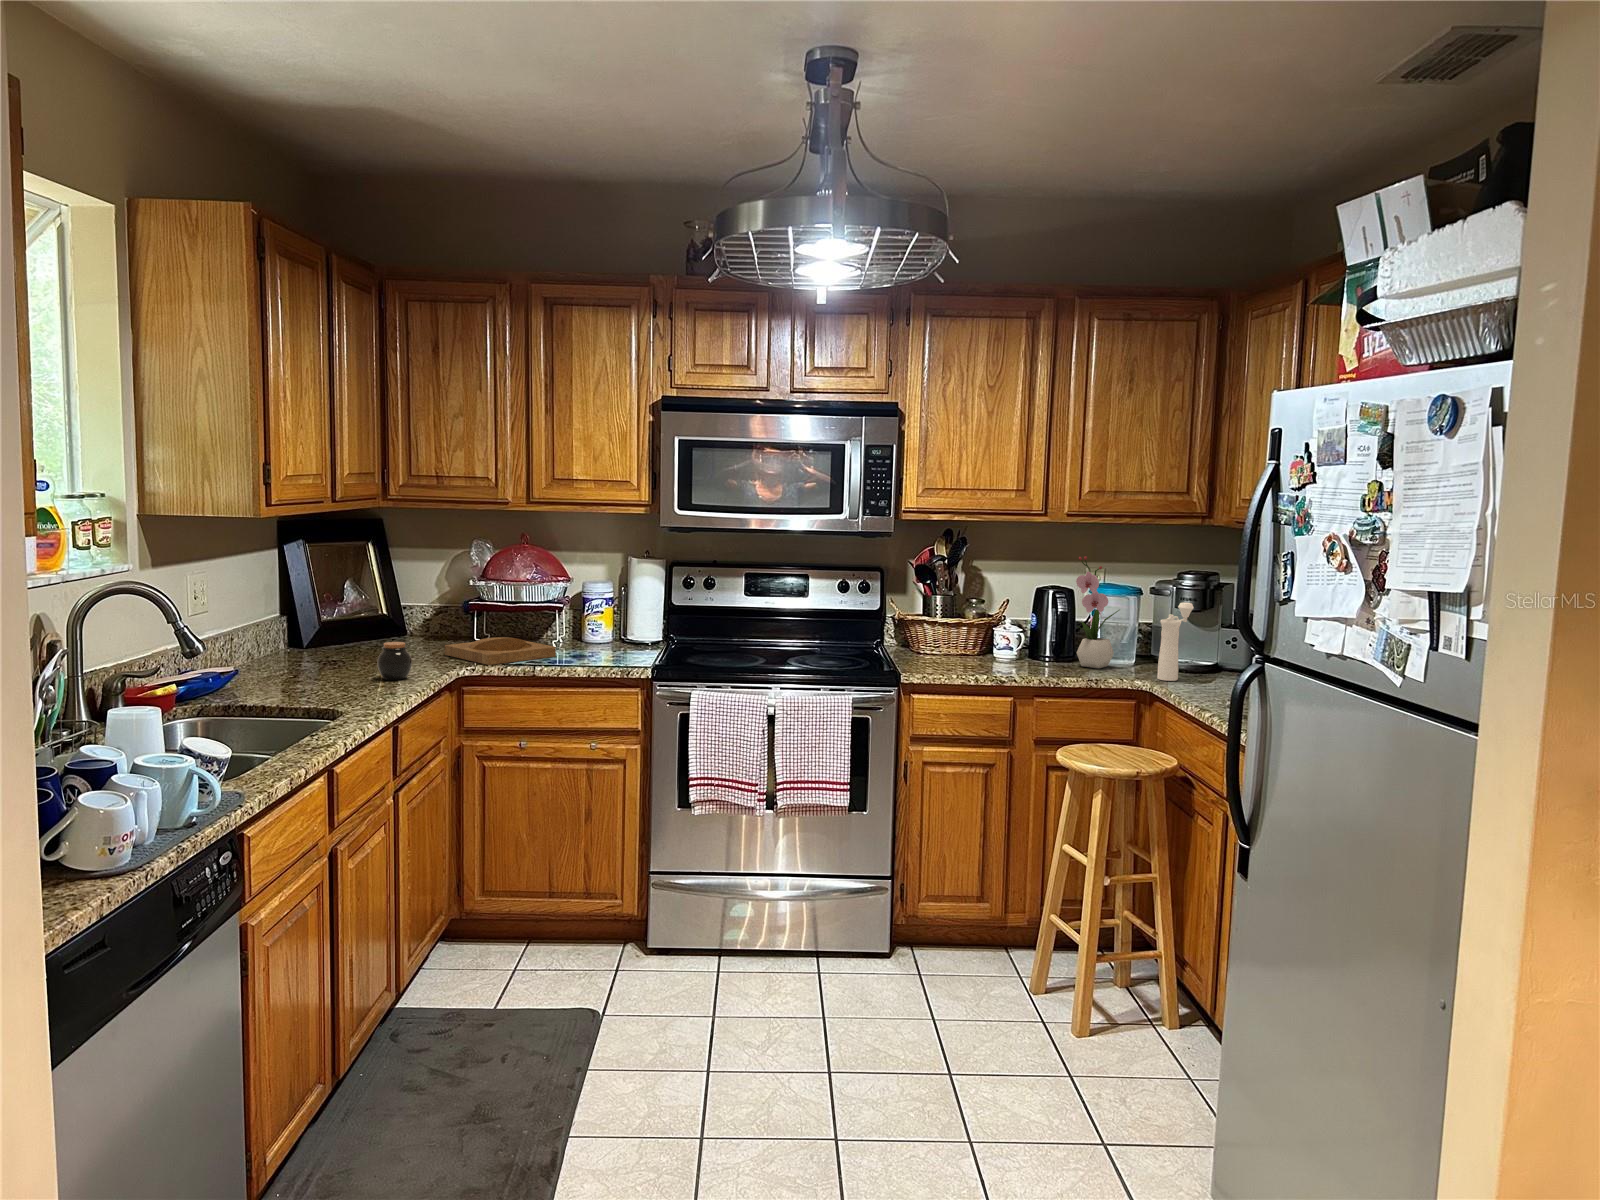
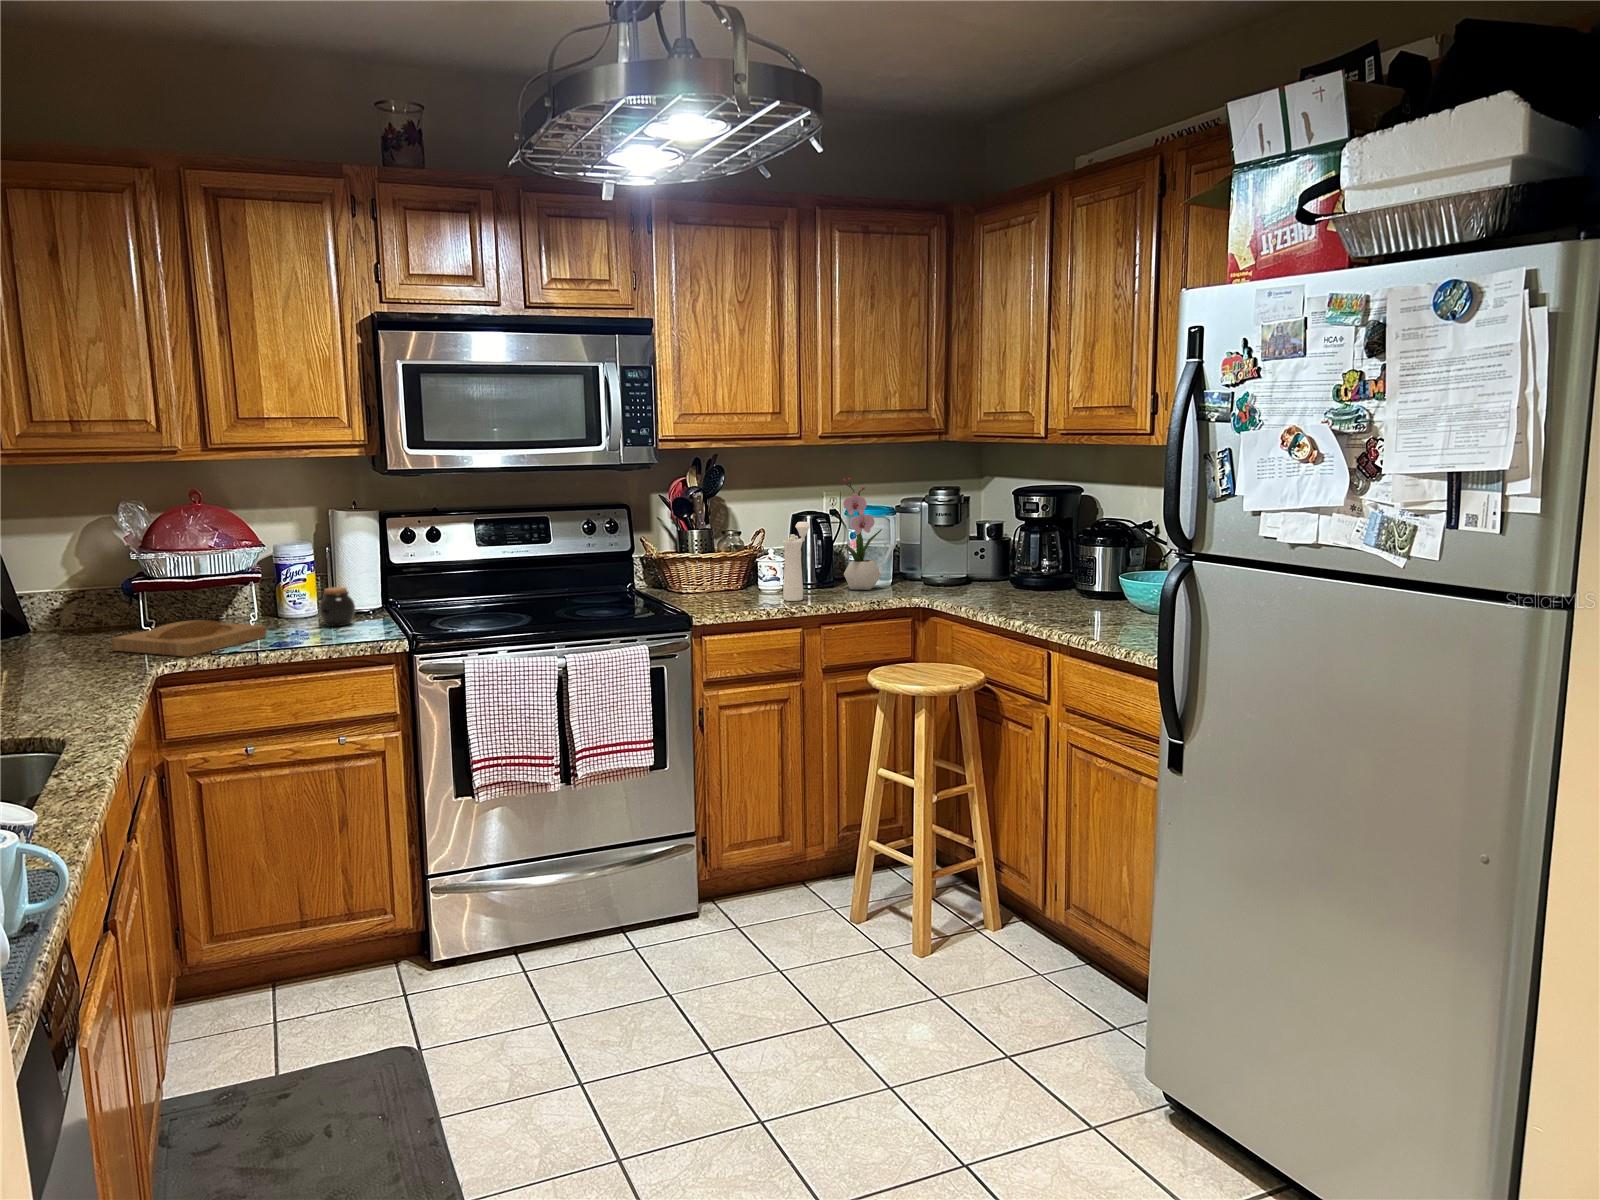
pepper mill: present [1157,603,1194,681] -> present [782,522,810,601]
jar: present [377,642,412,680] -> present [319,587,355,626]

